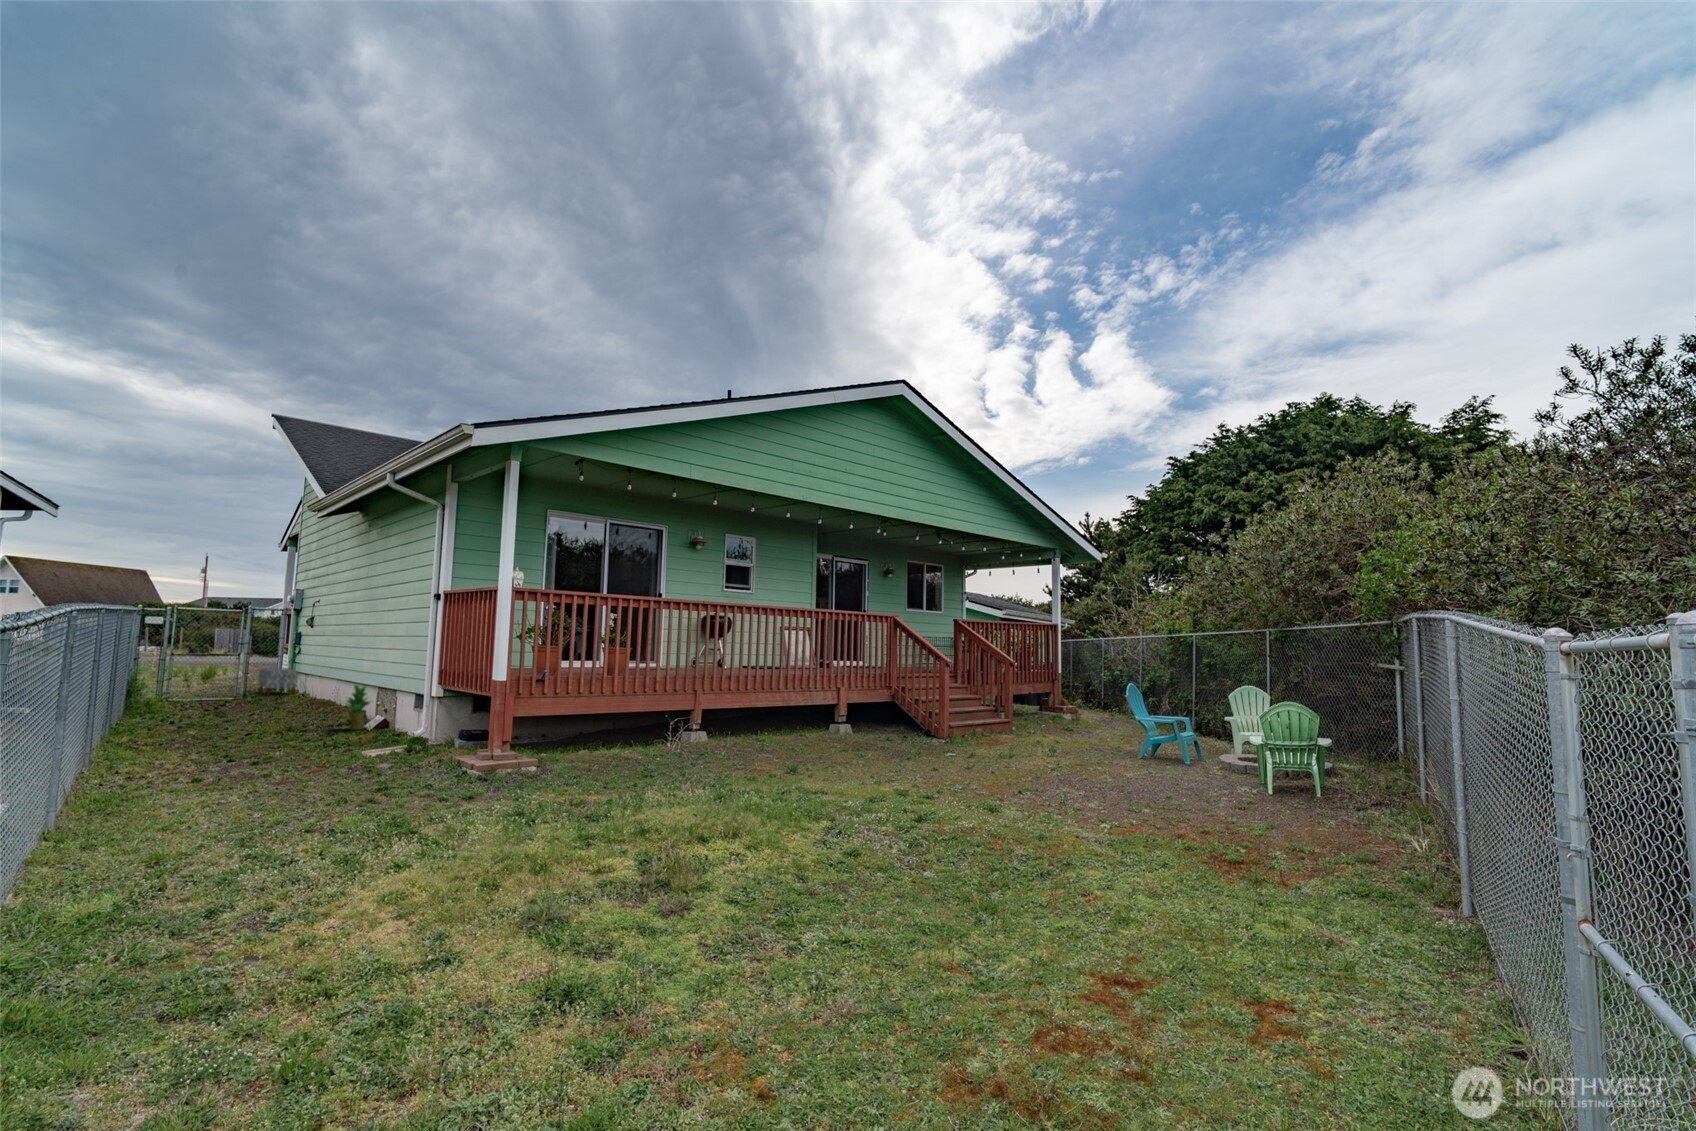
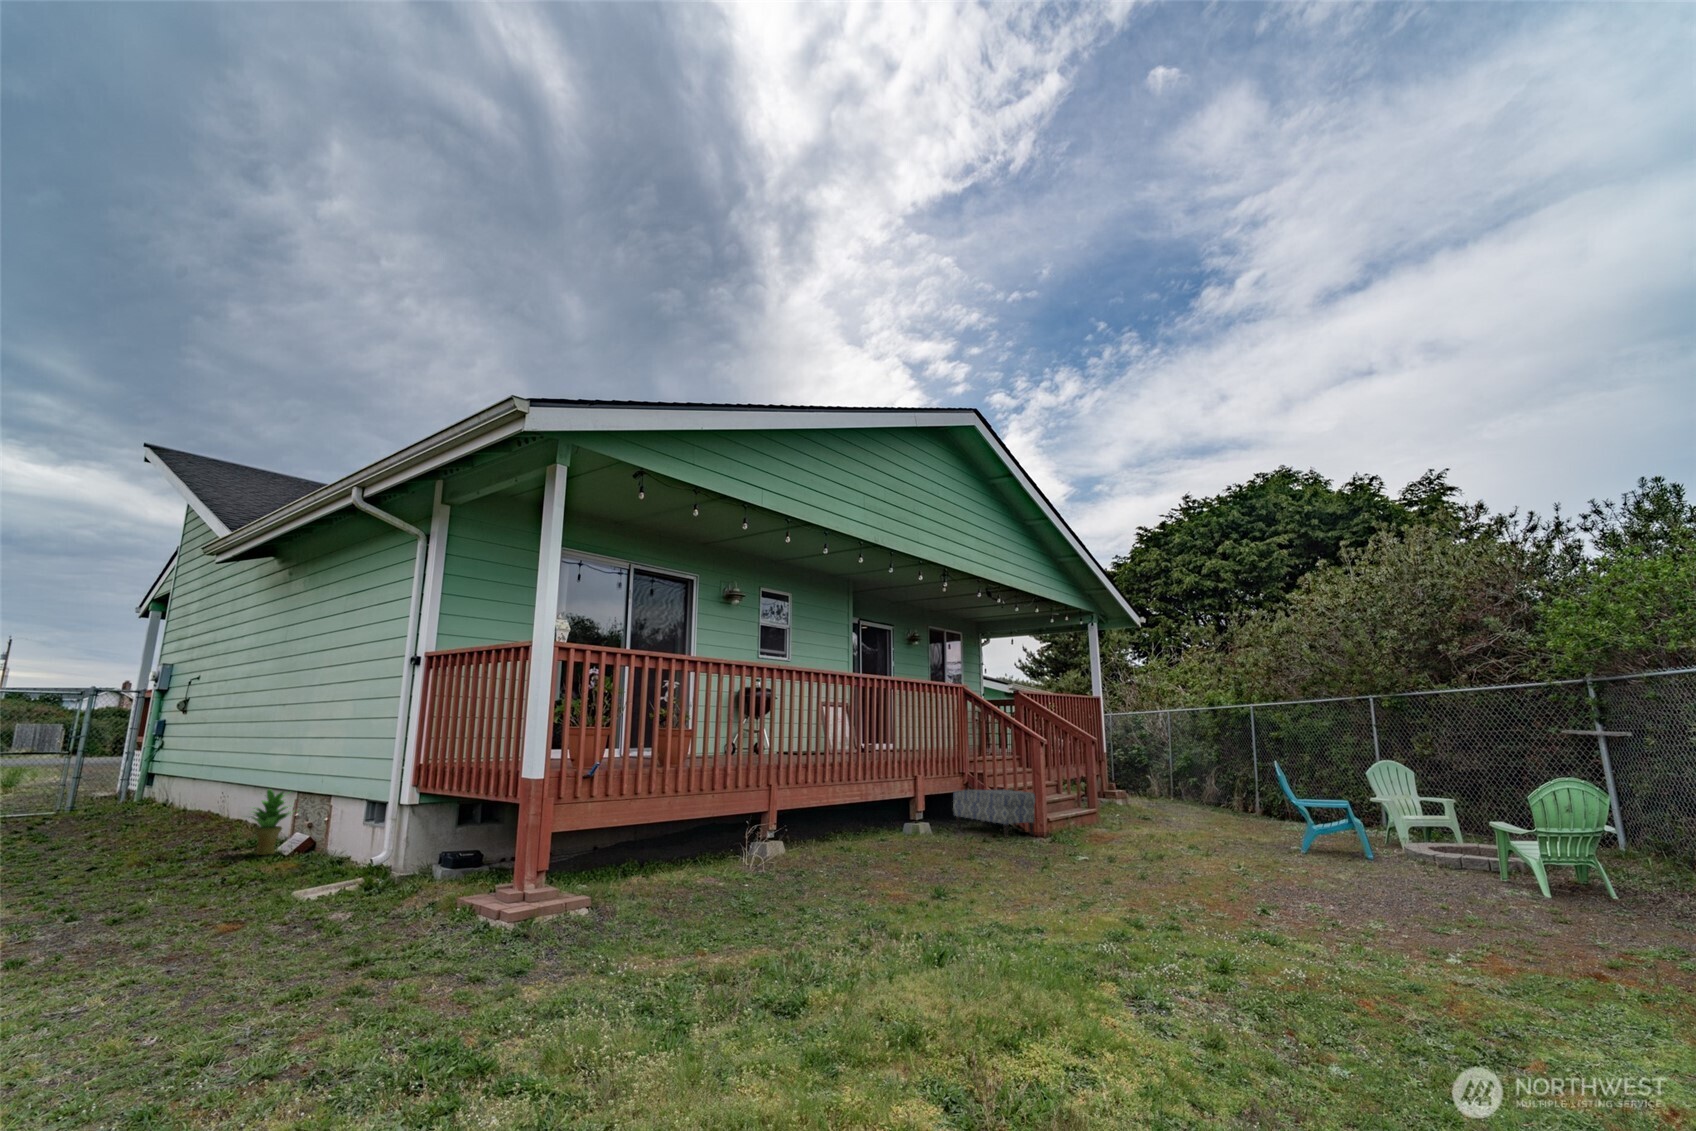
bench: present [258,669,298,695] -> present [953,789,1035,837]

